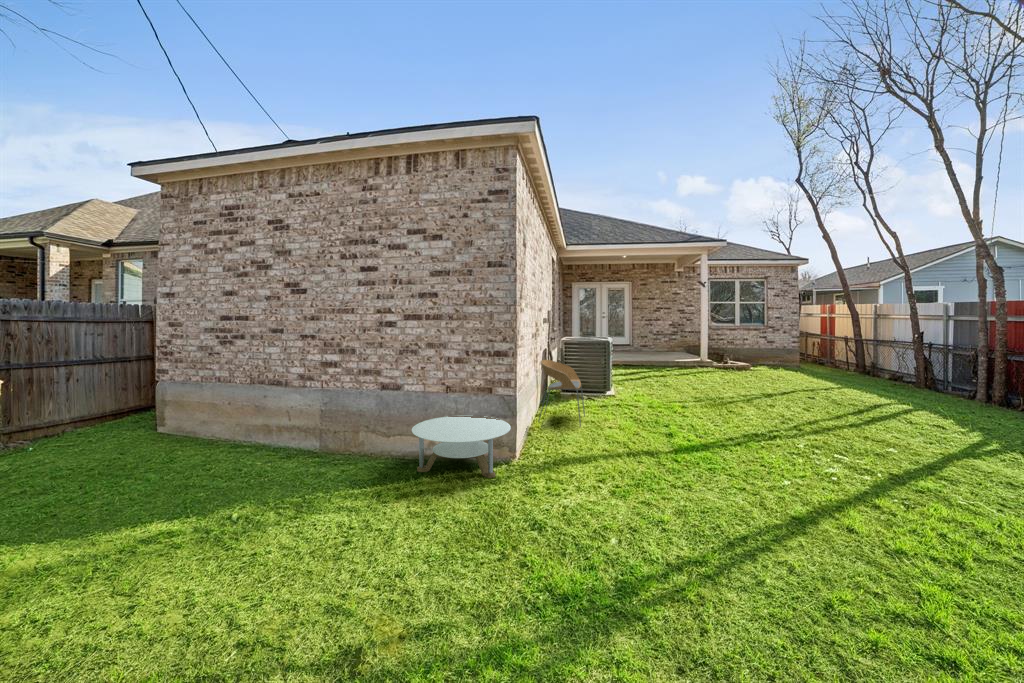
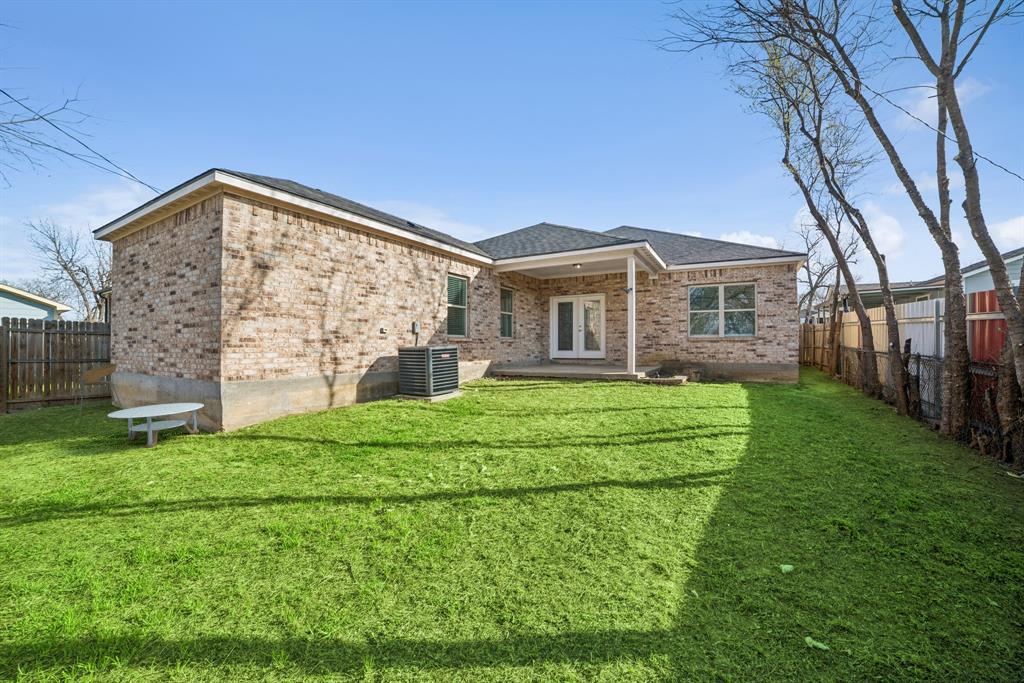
chair: present [538,360,585,427] -> present [74,364,121,411]

